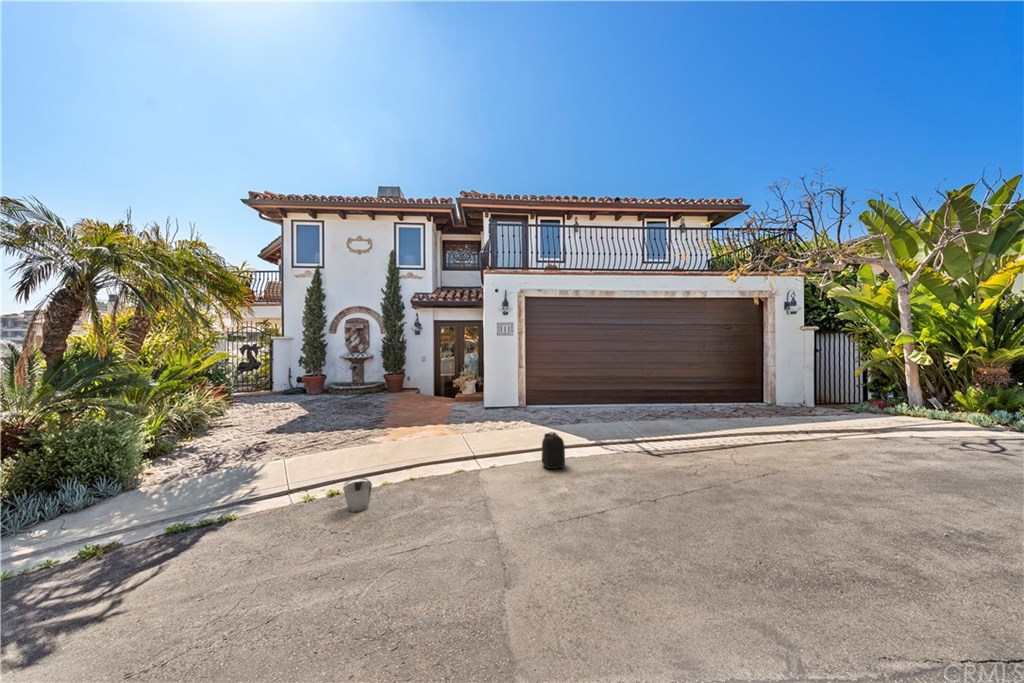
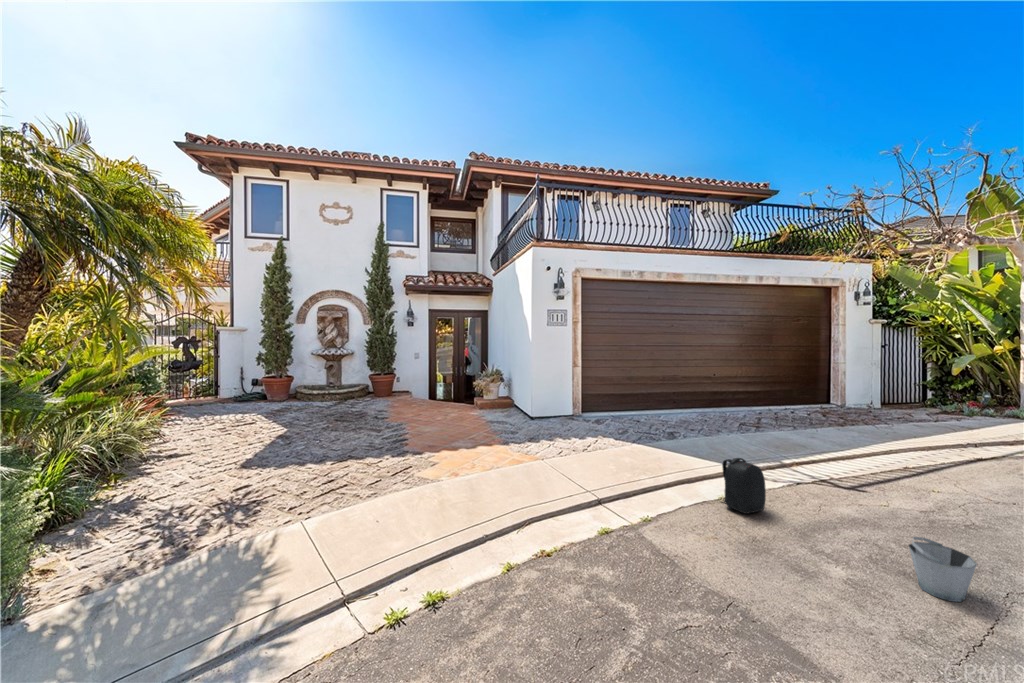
bucket: present [343,477,372,512] -> present [909,537,977,602]

